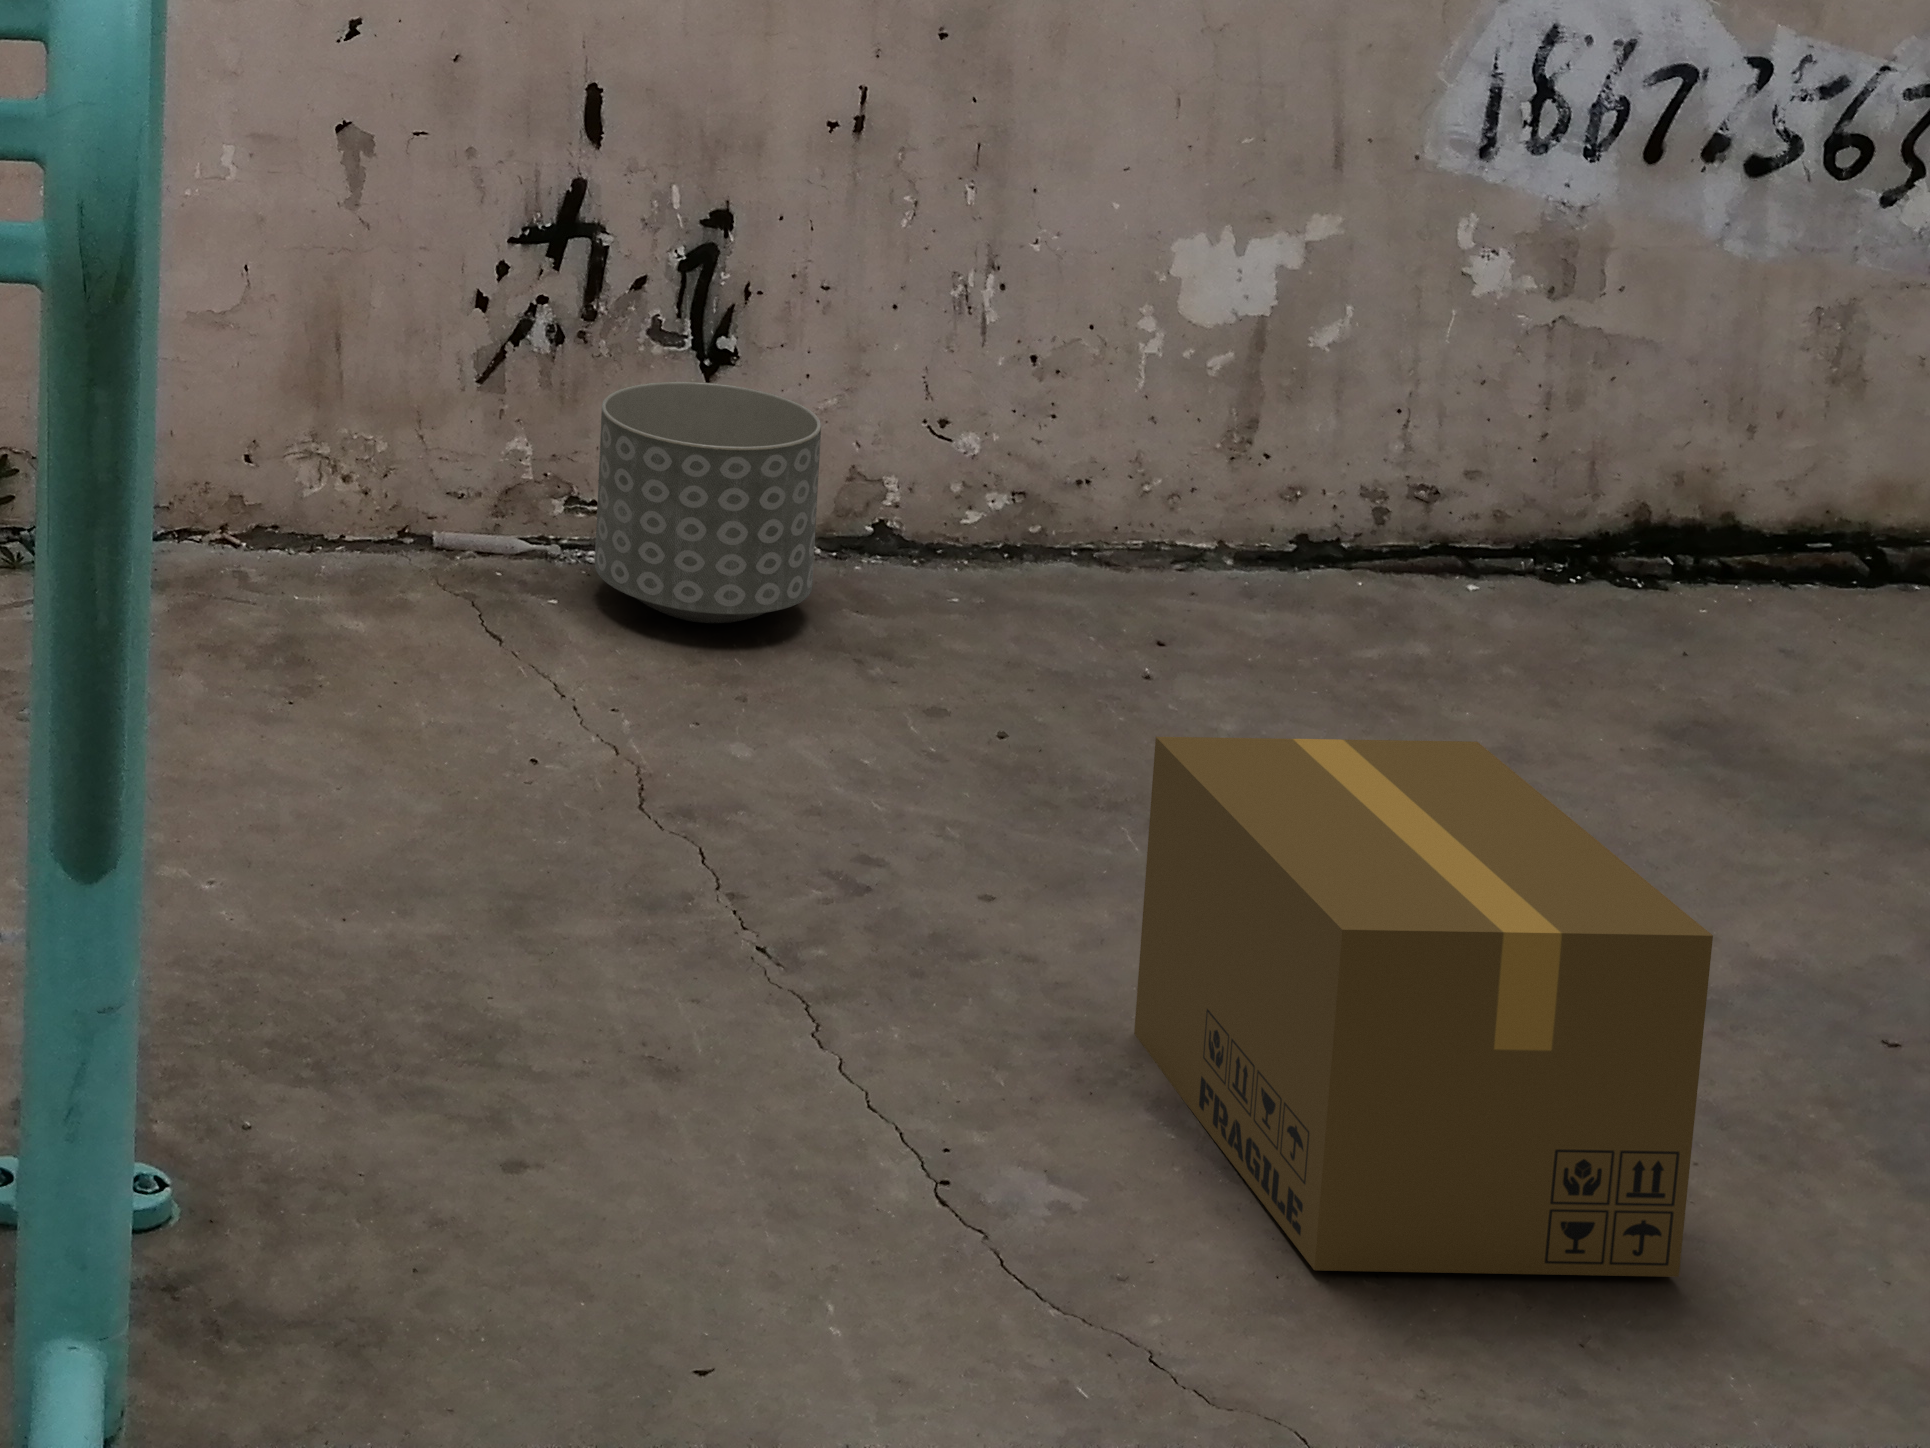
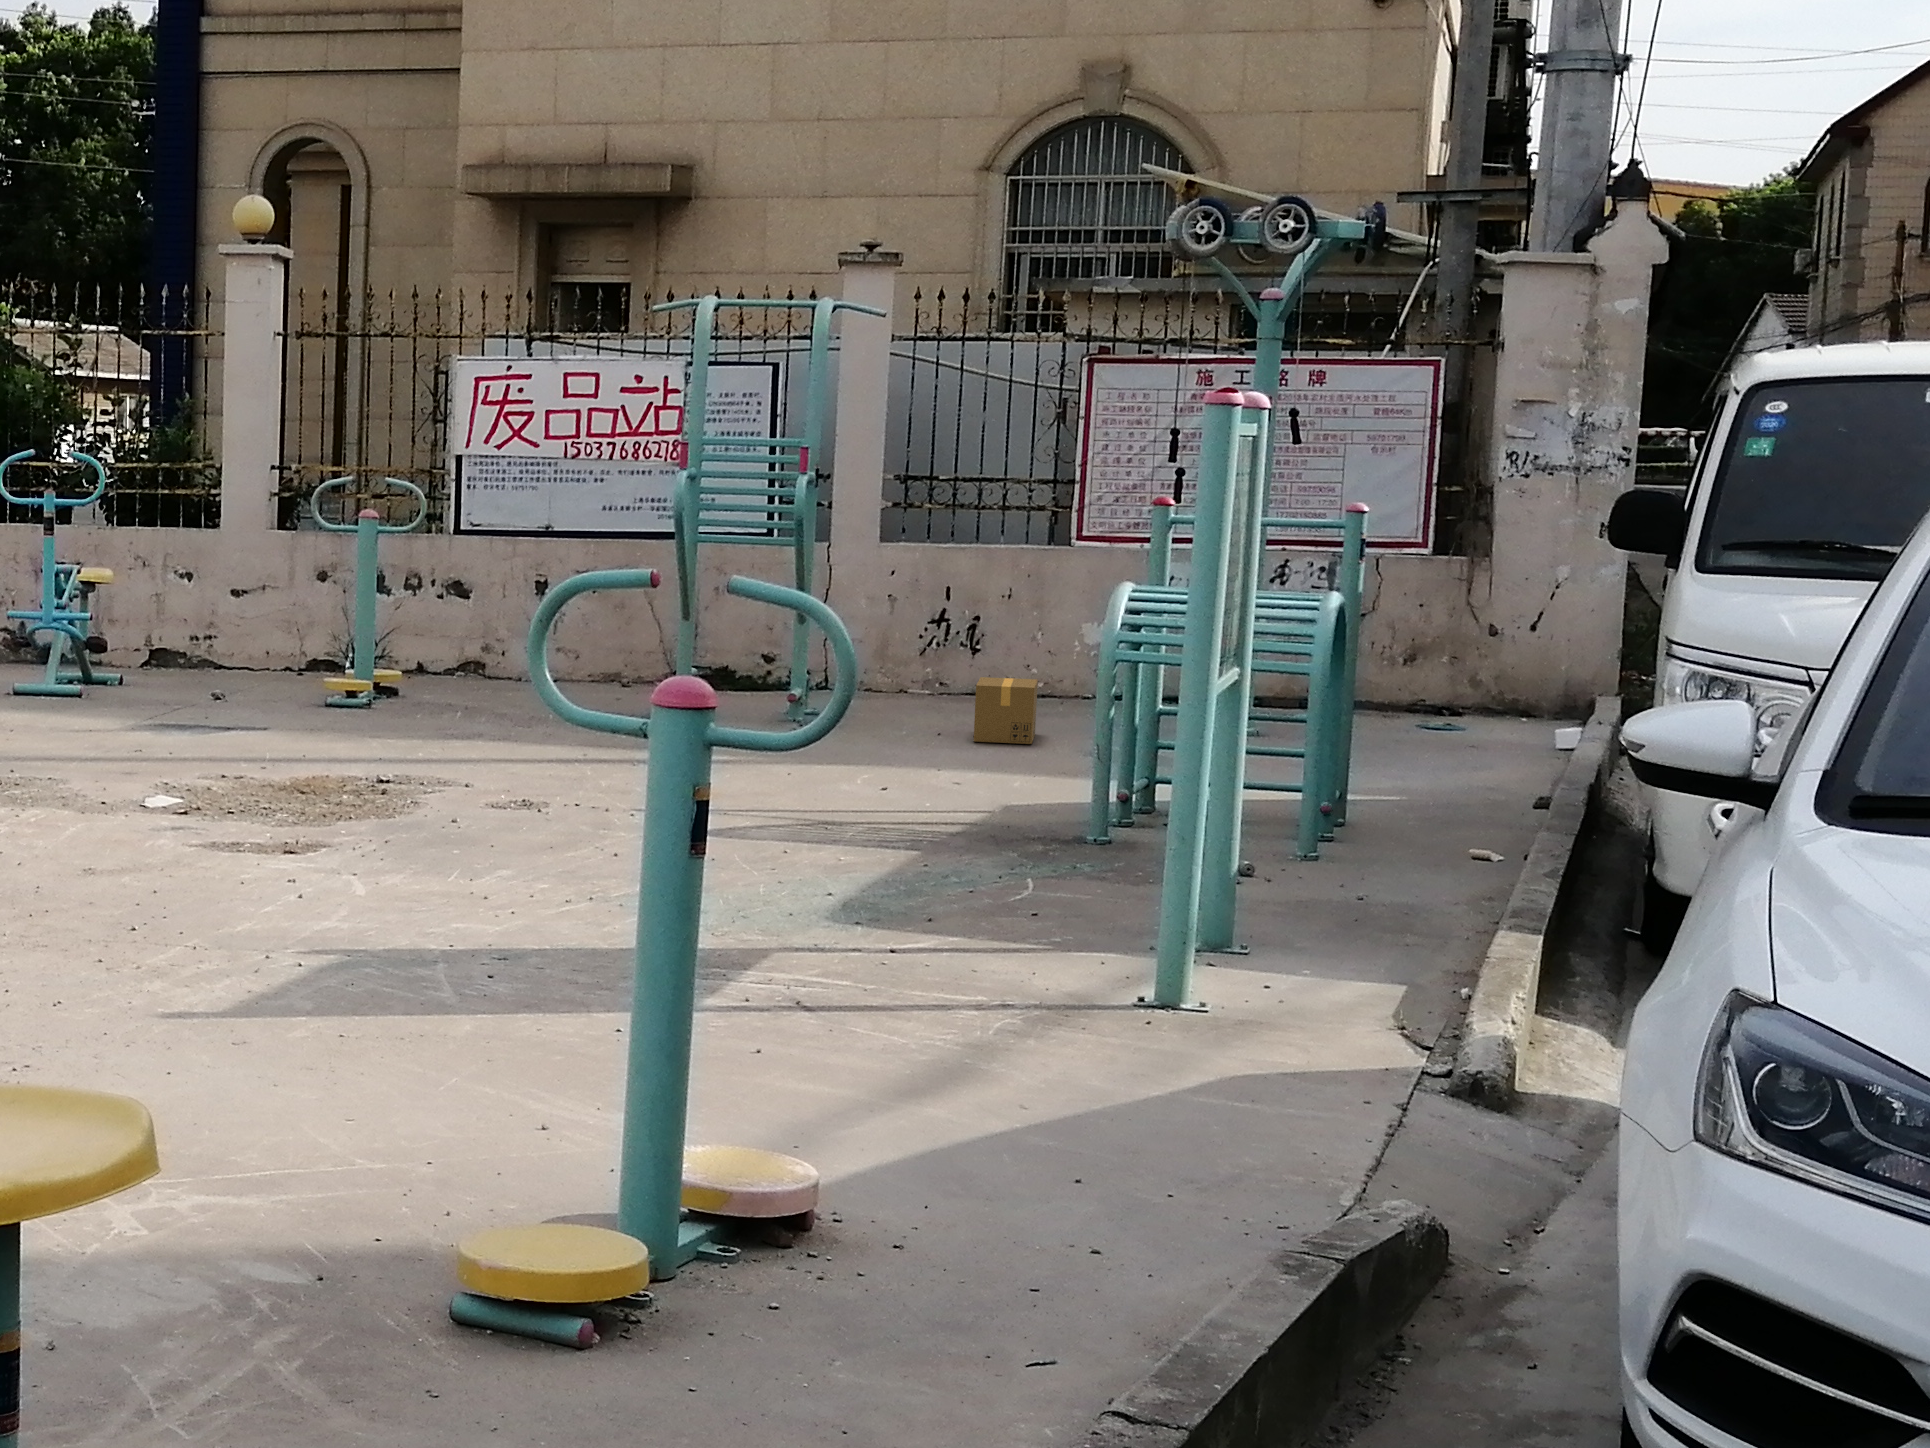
planter: present [595,382,821,623] -> none [938,655,987,703]

